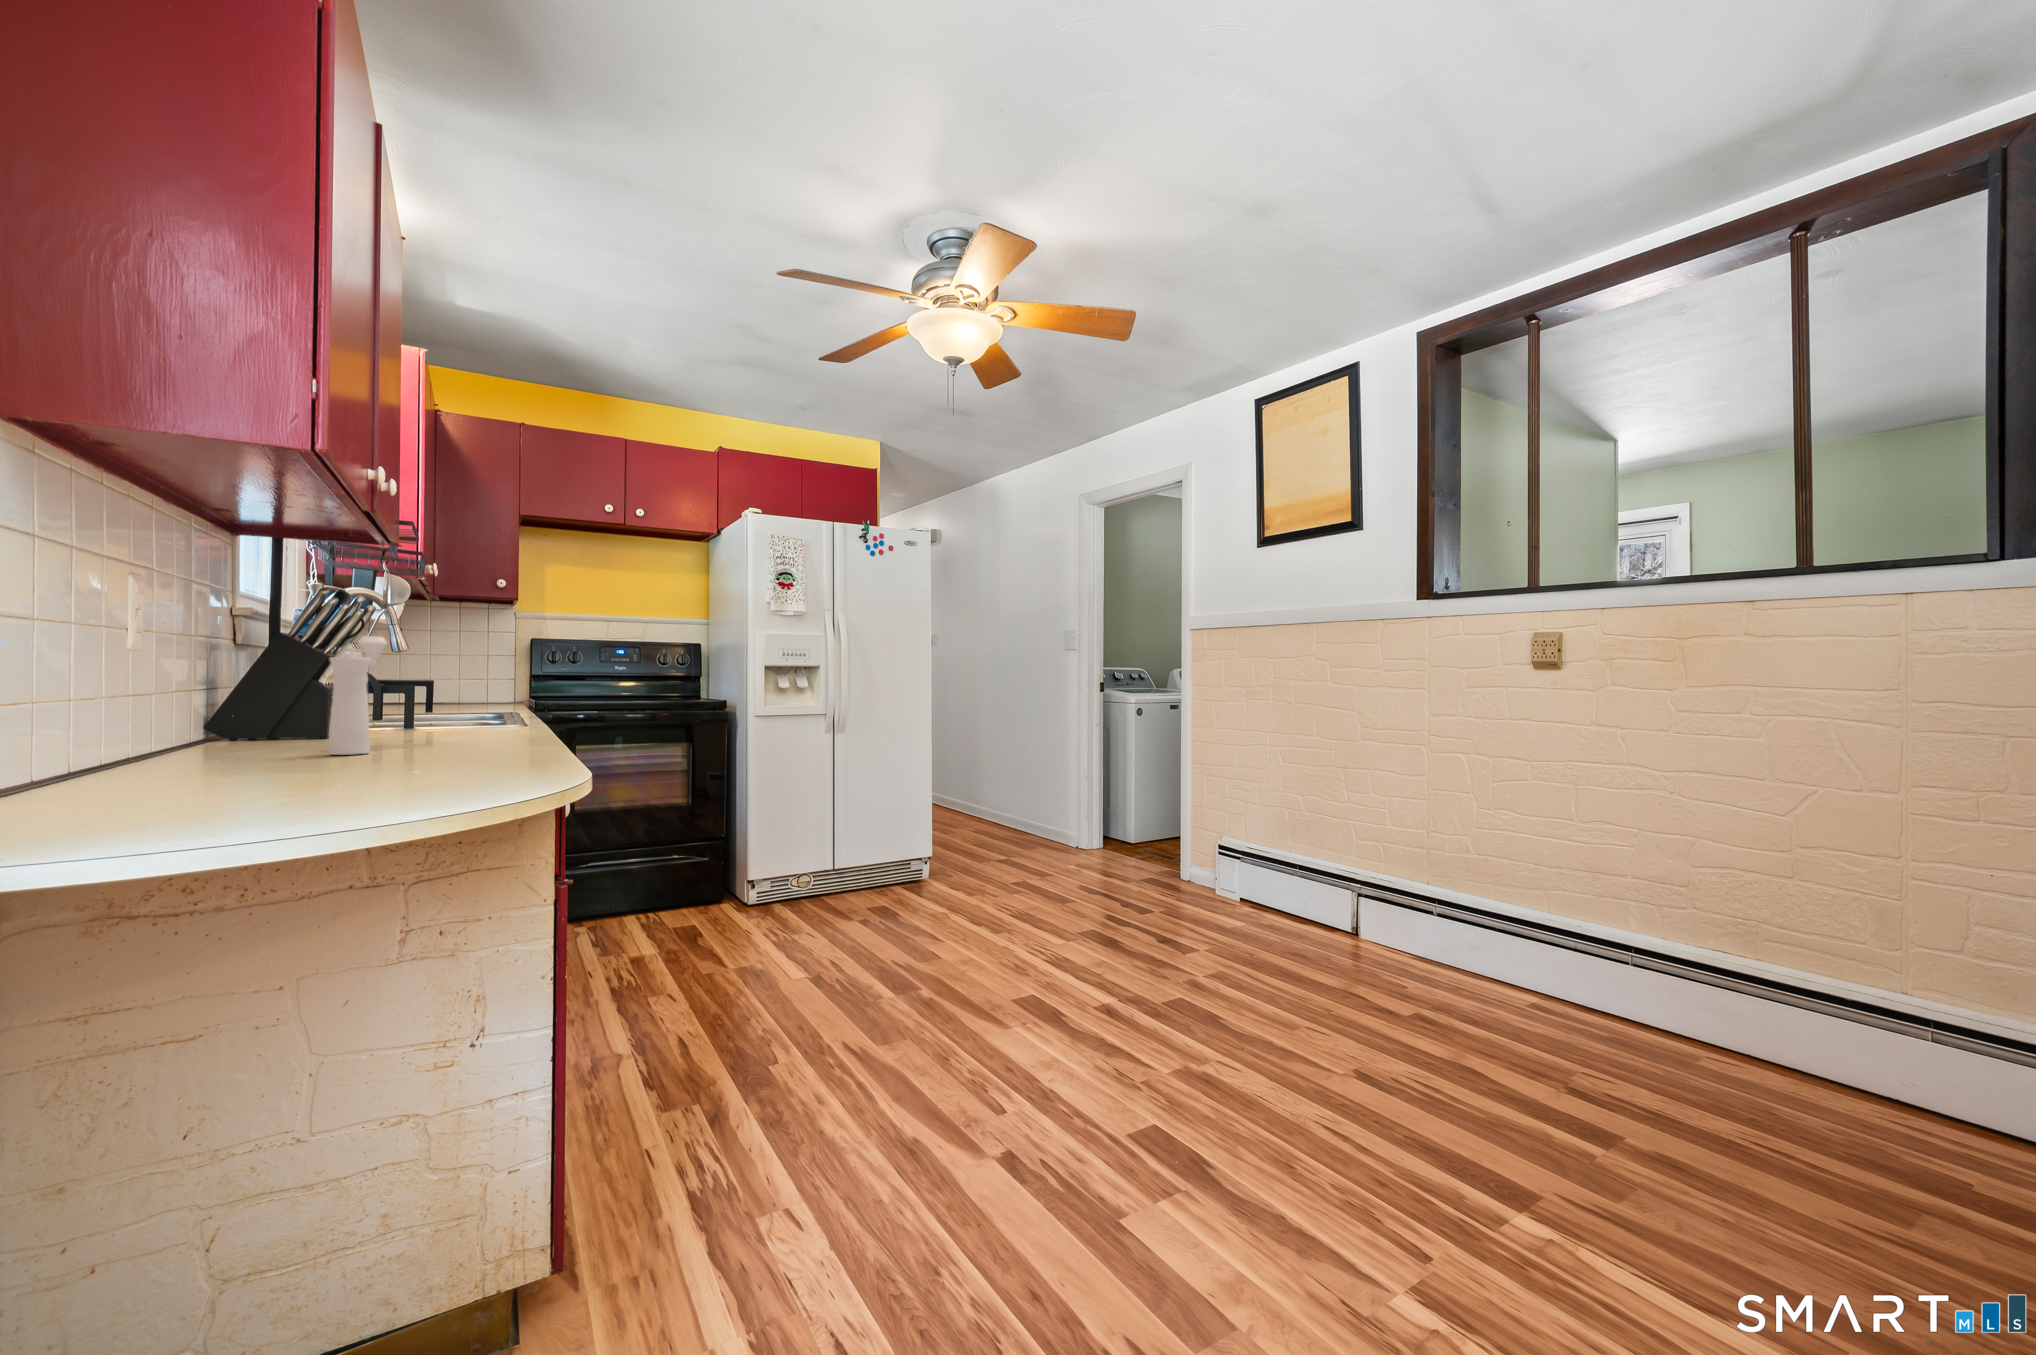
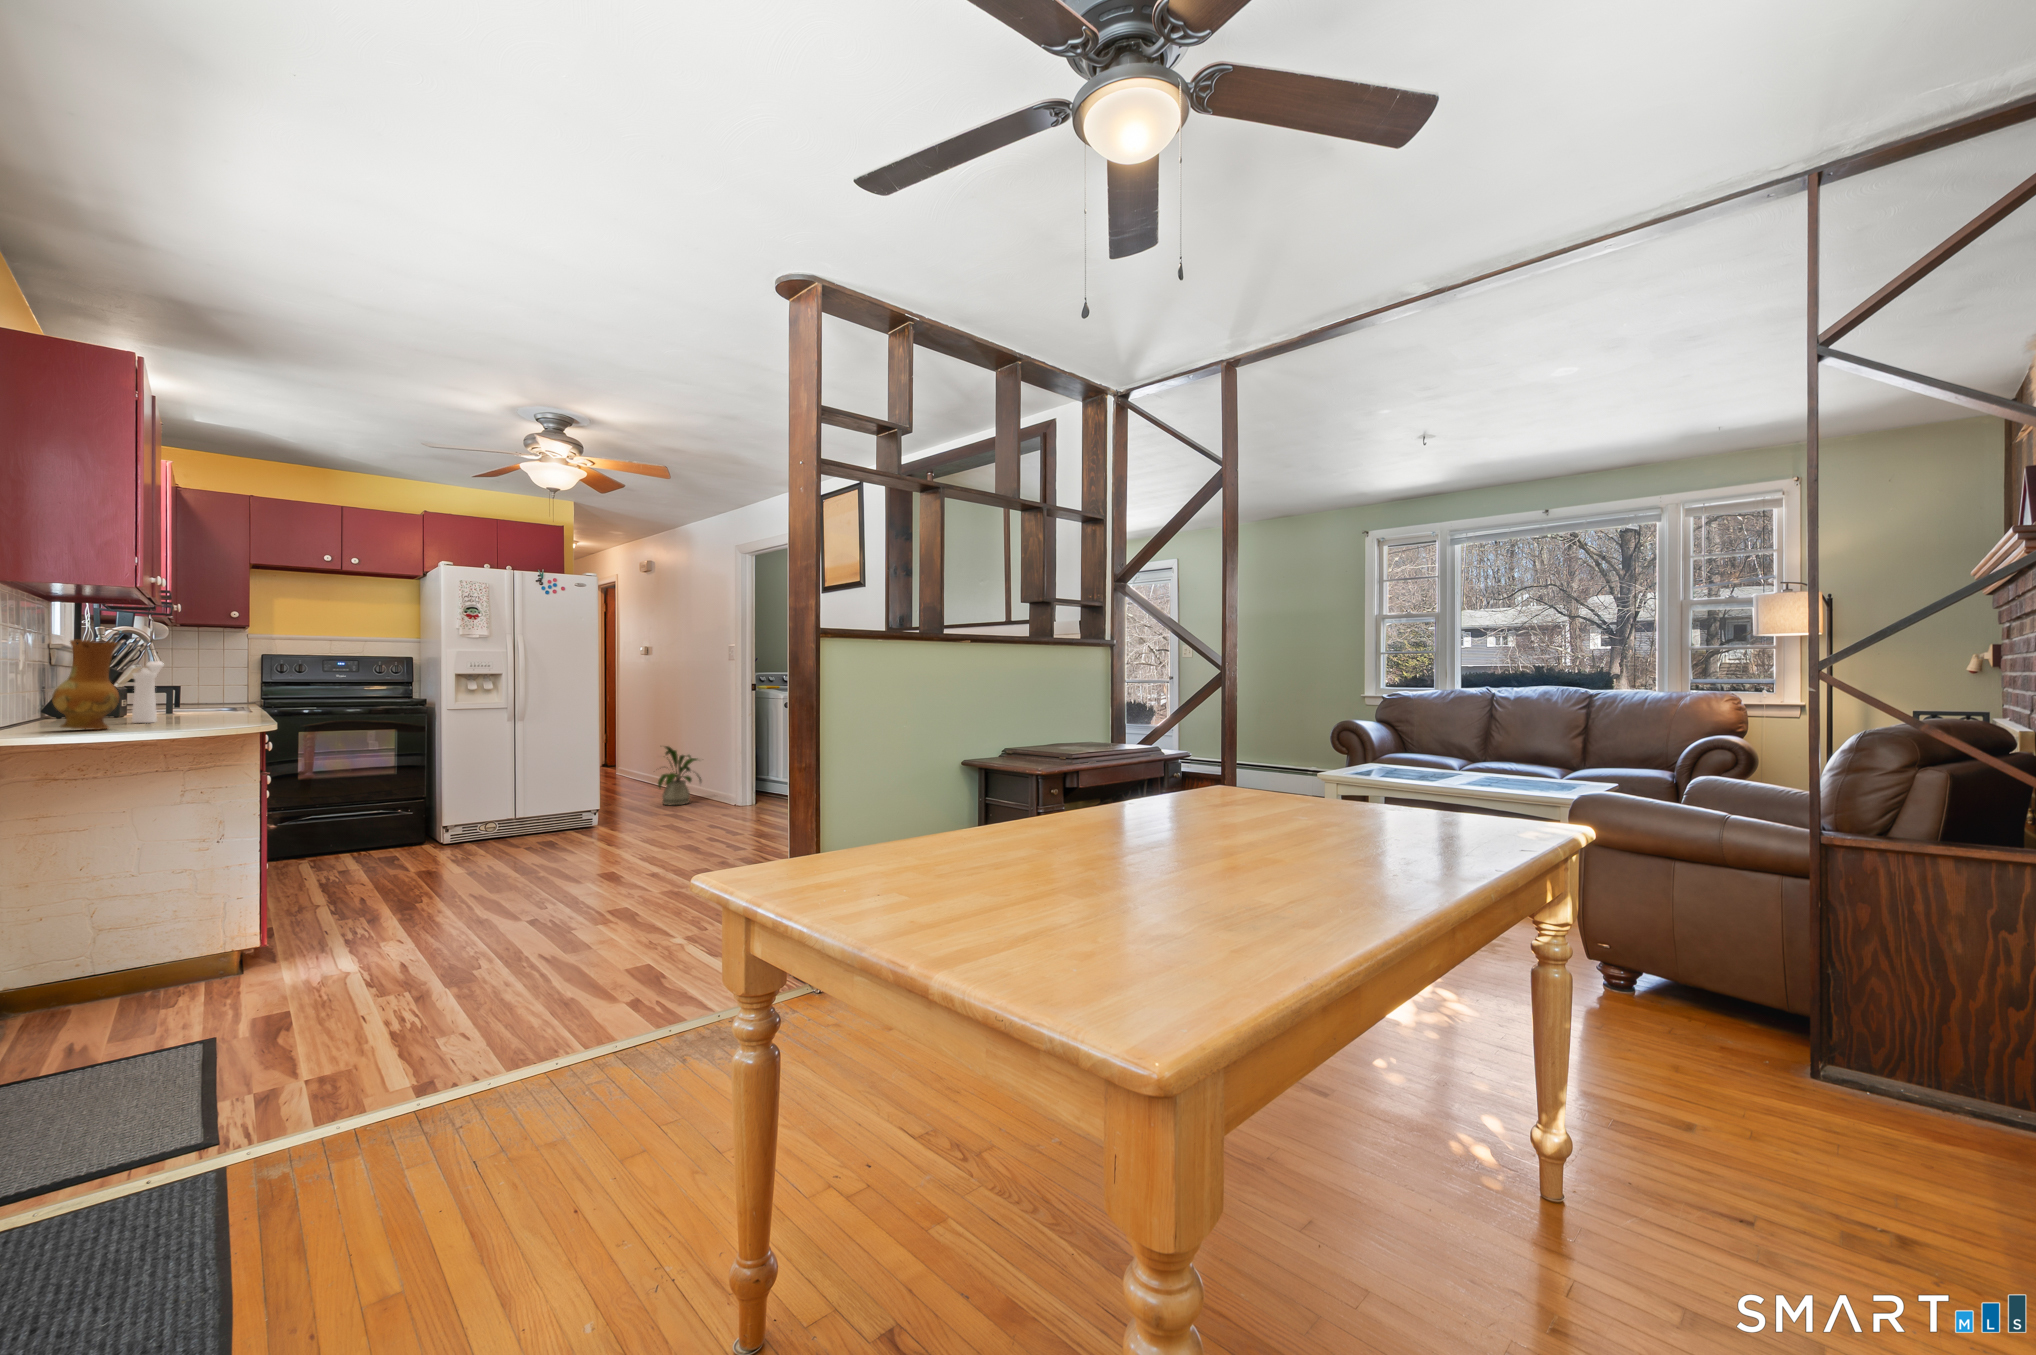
ceramic jug: none [129,575,273,788] -> present [52,640,119,730]
house plant: none [977,768,1039,849] -> present [658,746,701,805]

